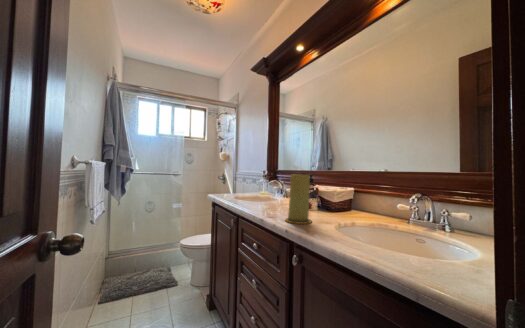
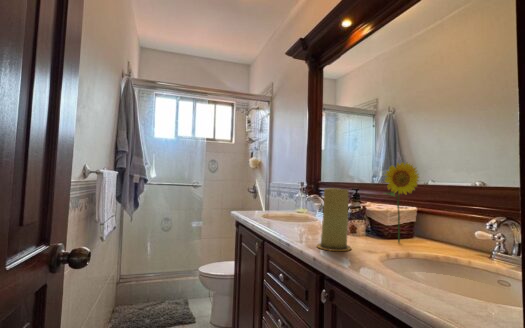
flower: none [331,153,359,215] -> present [385,162,419,242]

